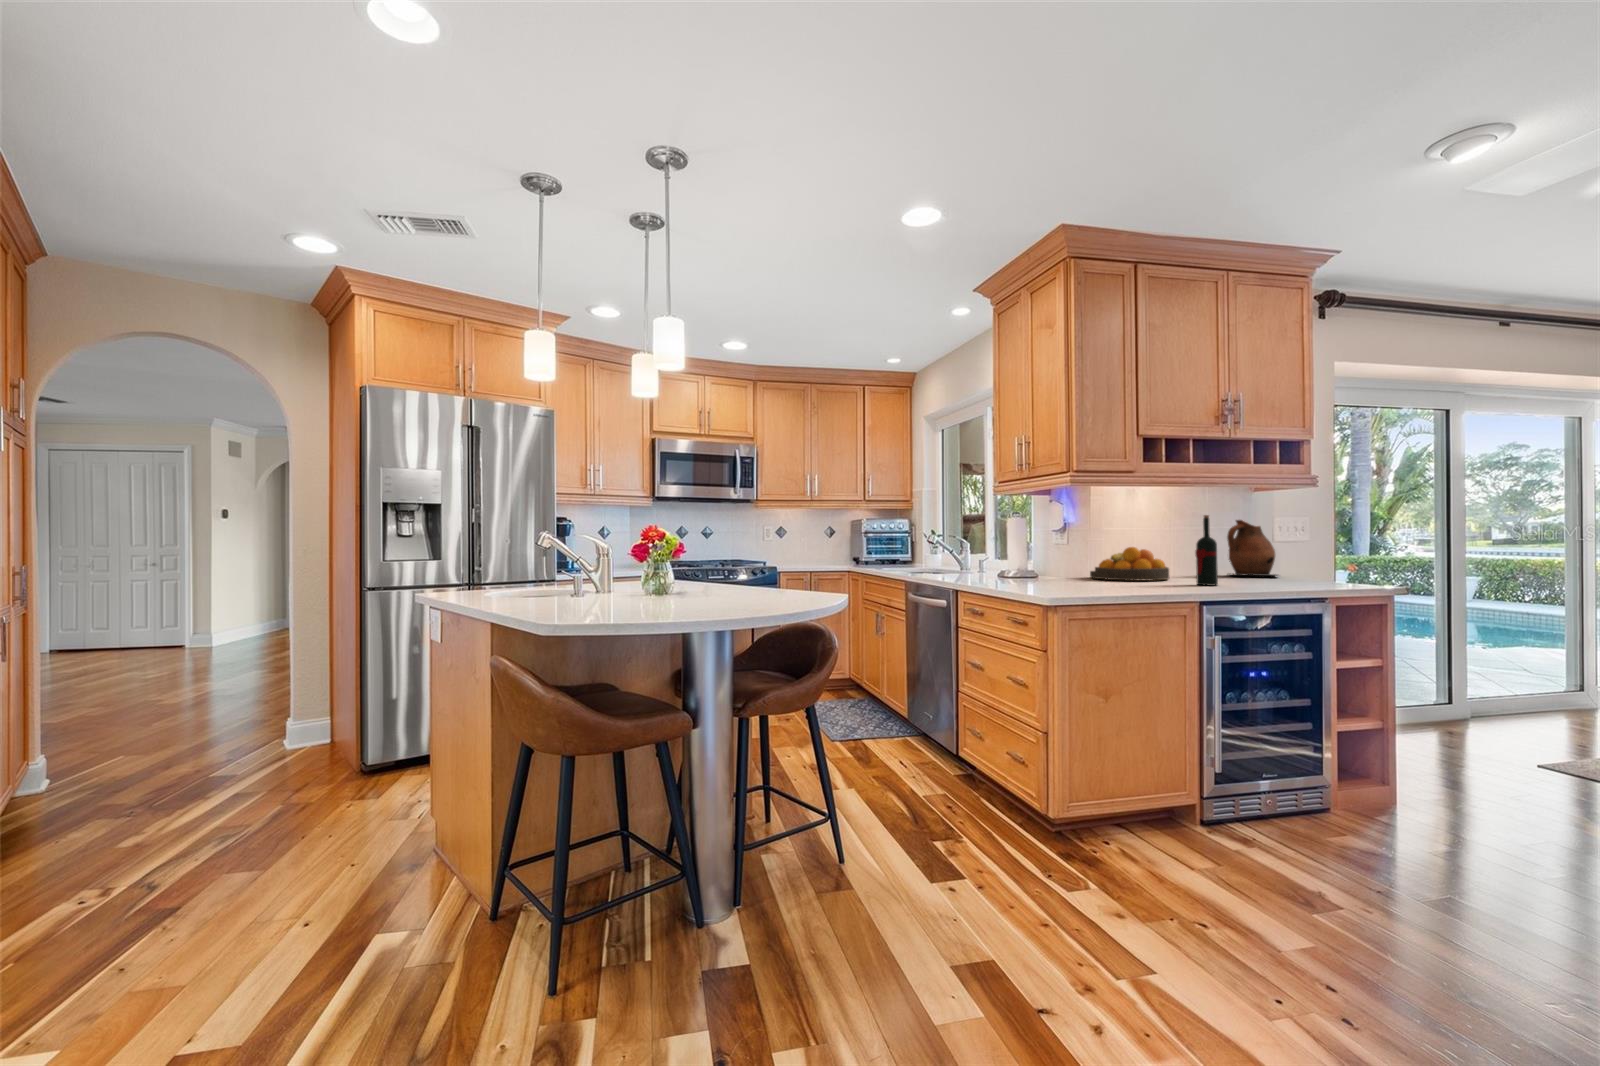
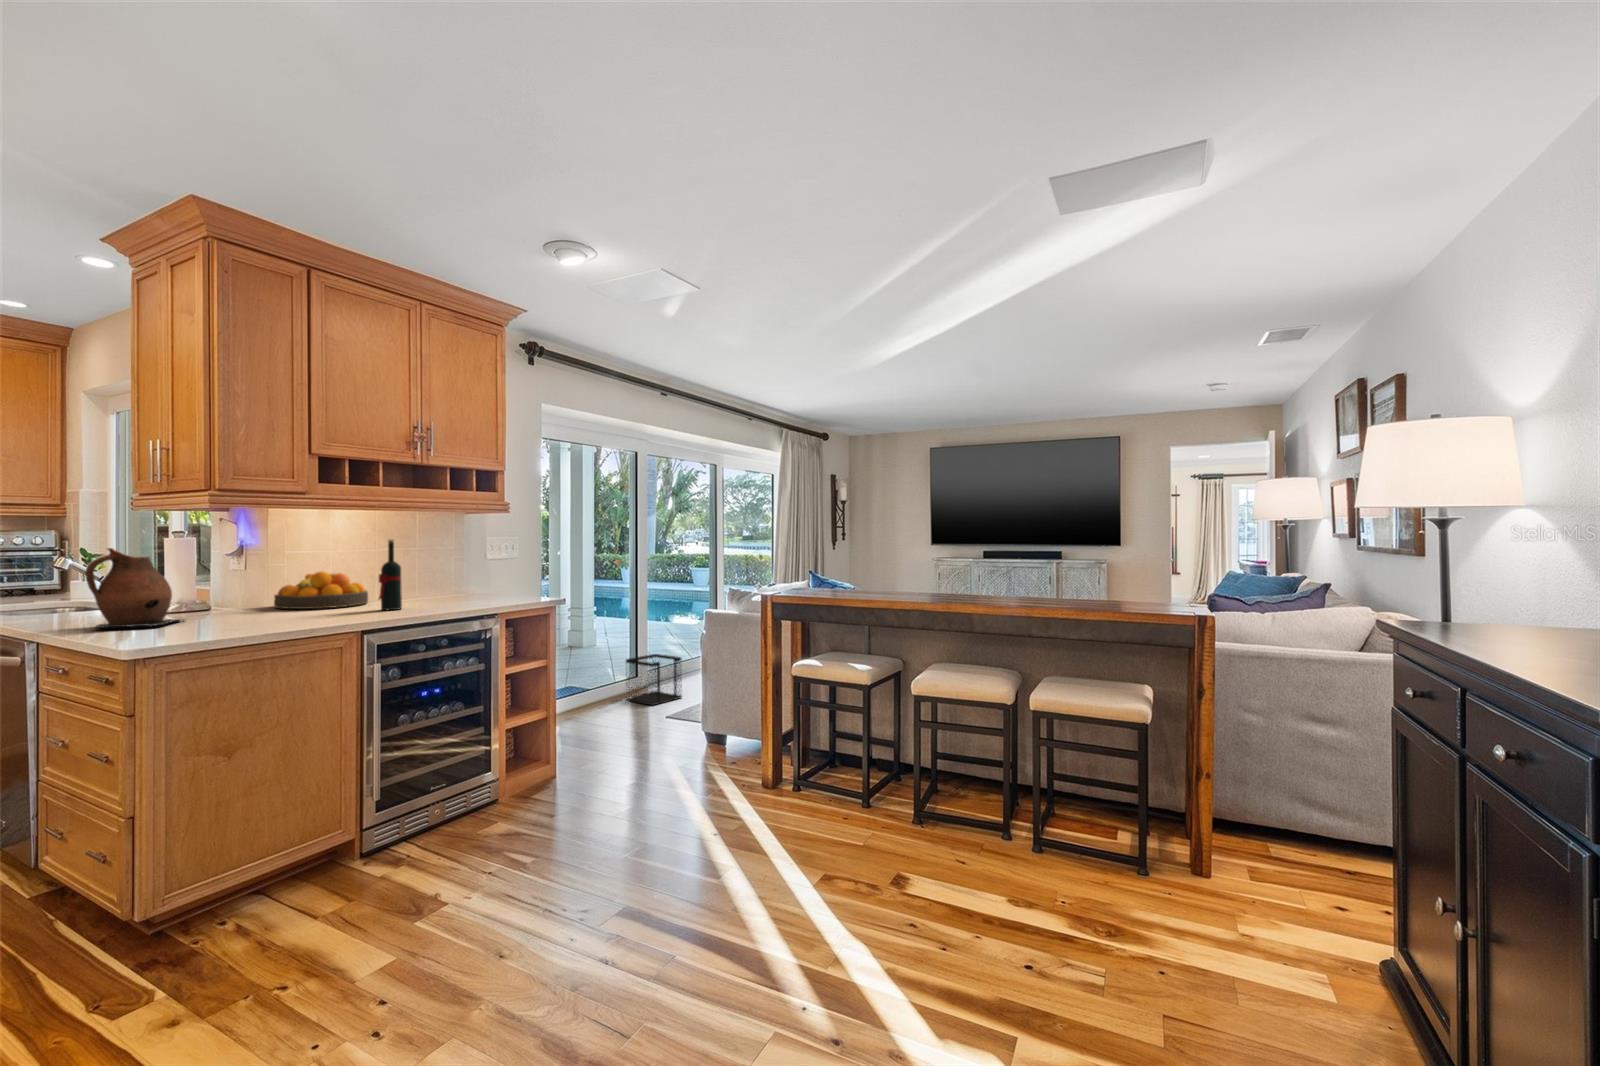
ceramic pitcher: present [1227,520,1277,576] -> present [85,548,181,628]
wastebasket: none [1436,674,1540,742] -> present [626,654,682,706]

